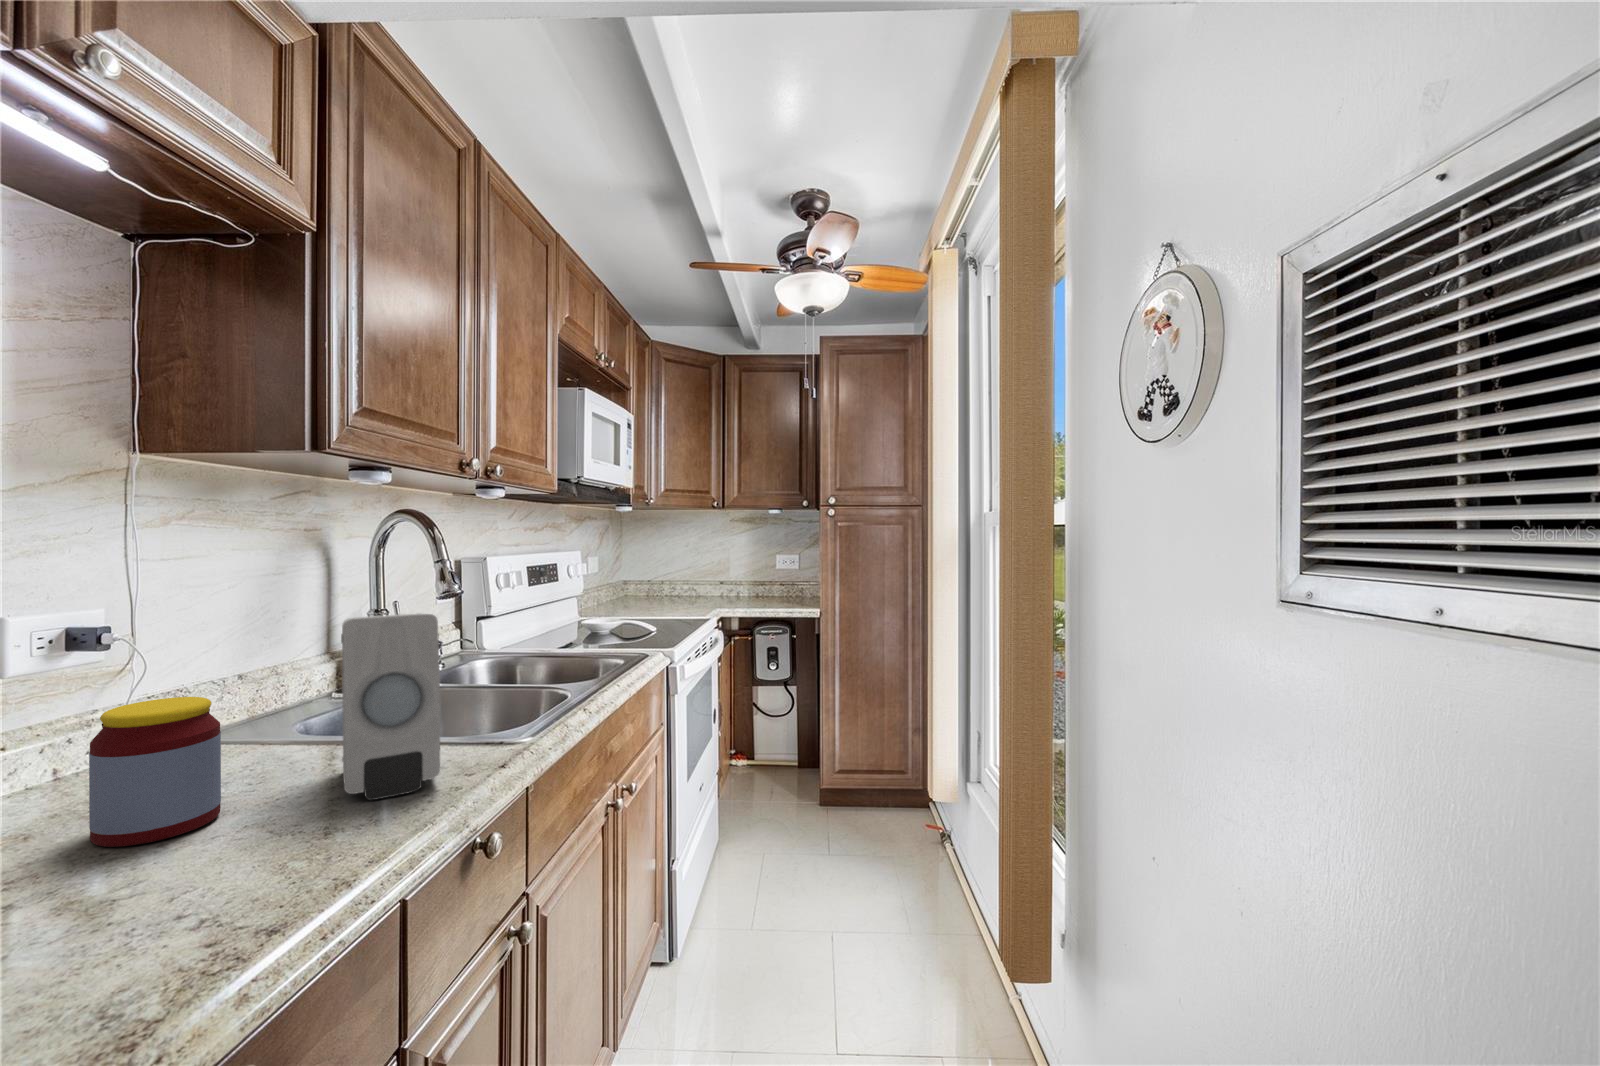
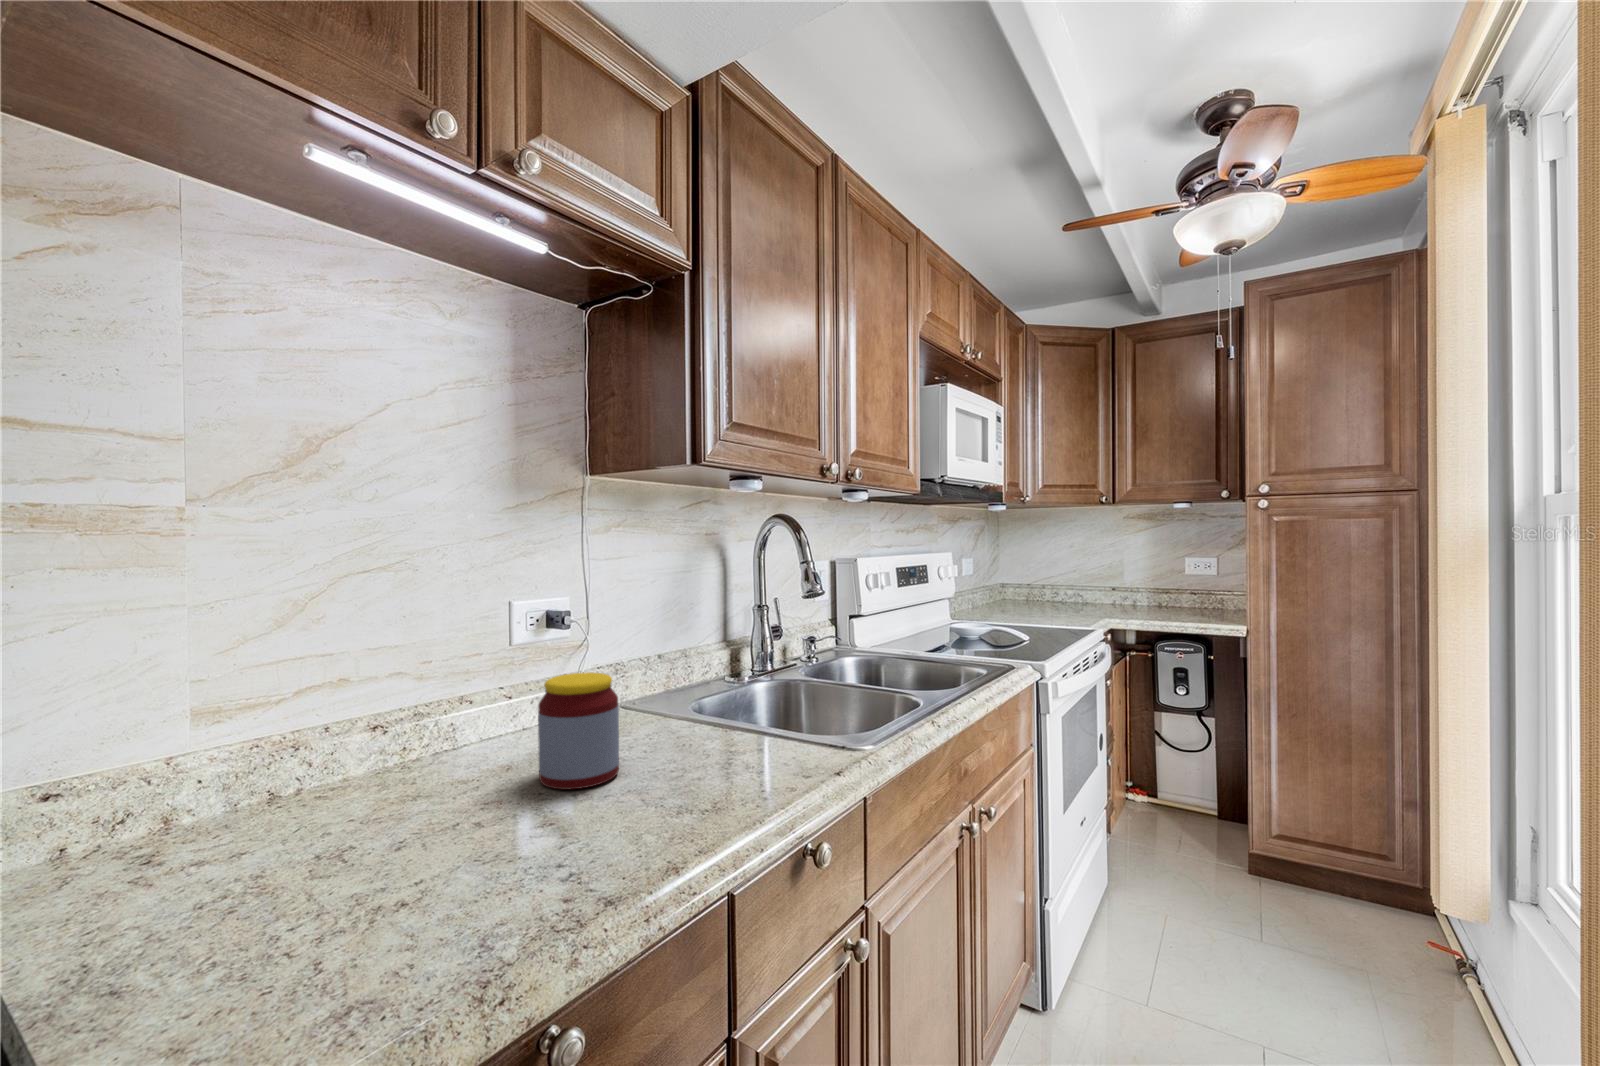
soap dispenser: present [341,613,440,800] -> none [699,613,778,787]

